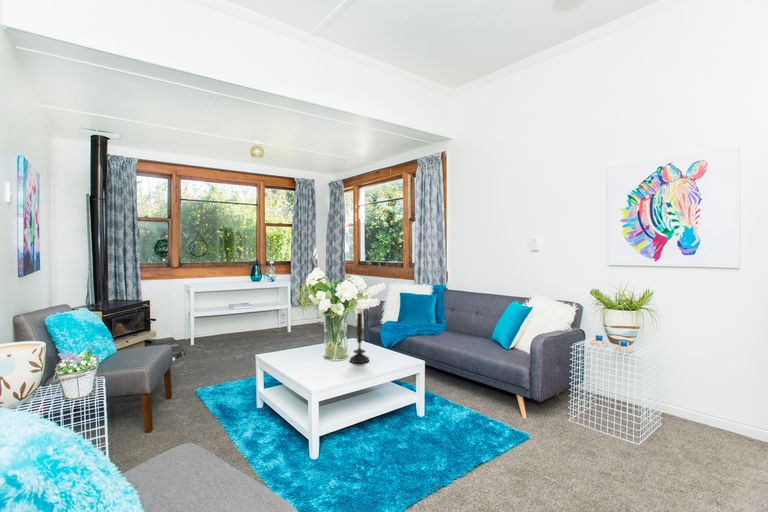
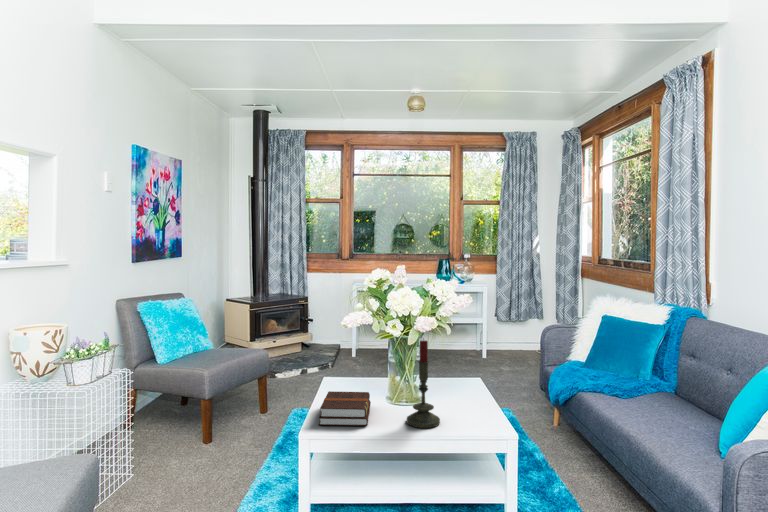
hardback book: none [292,351,336,374] -> present [319,391,371,426]

